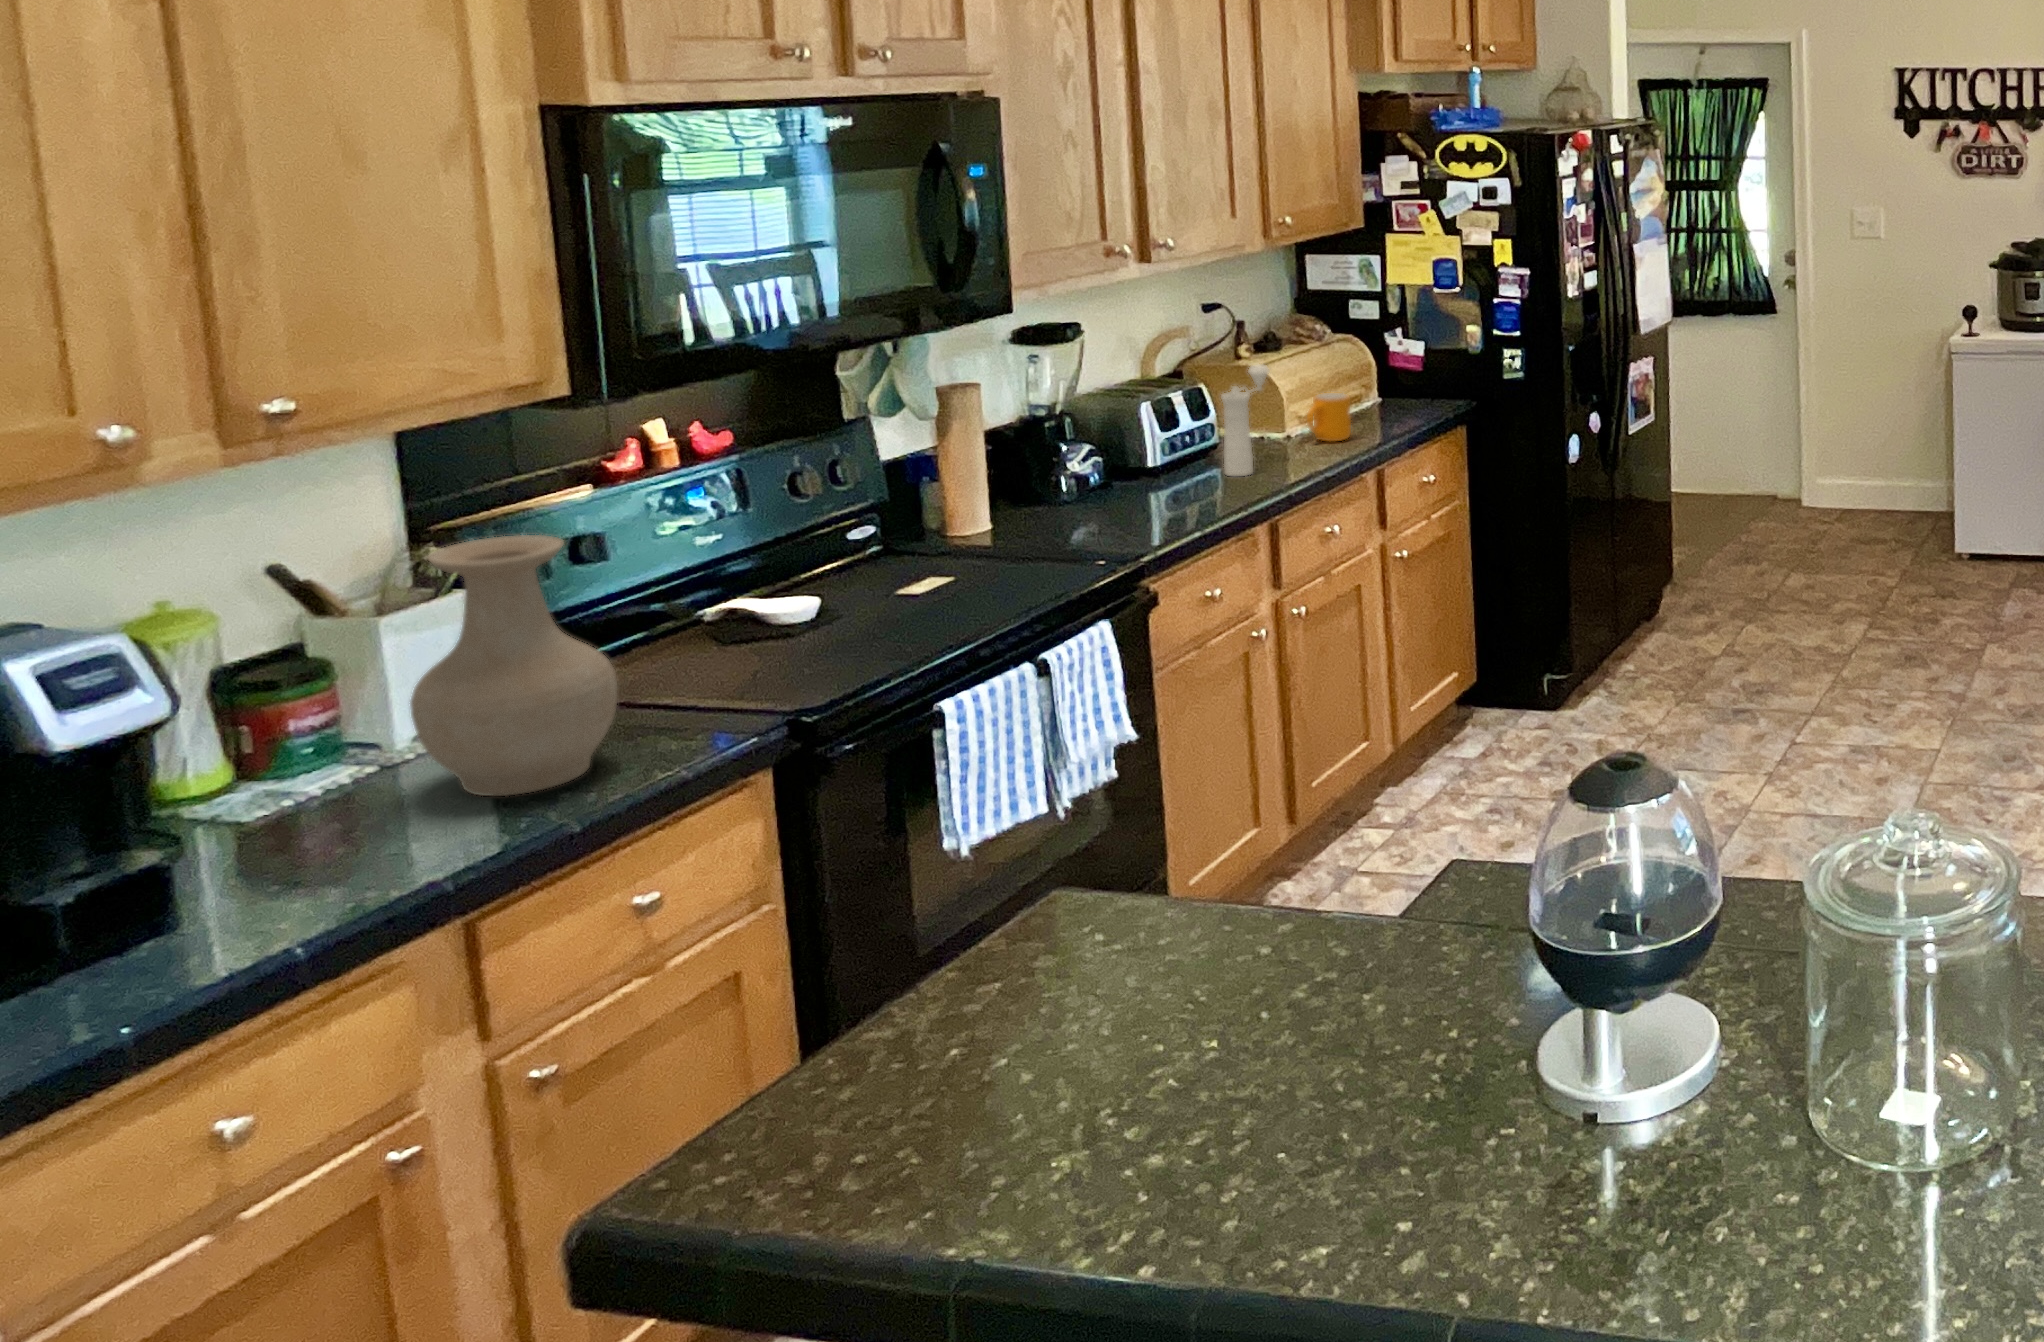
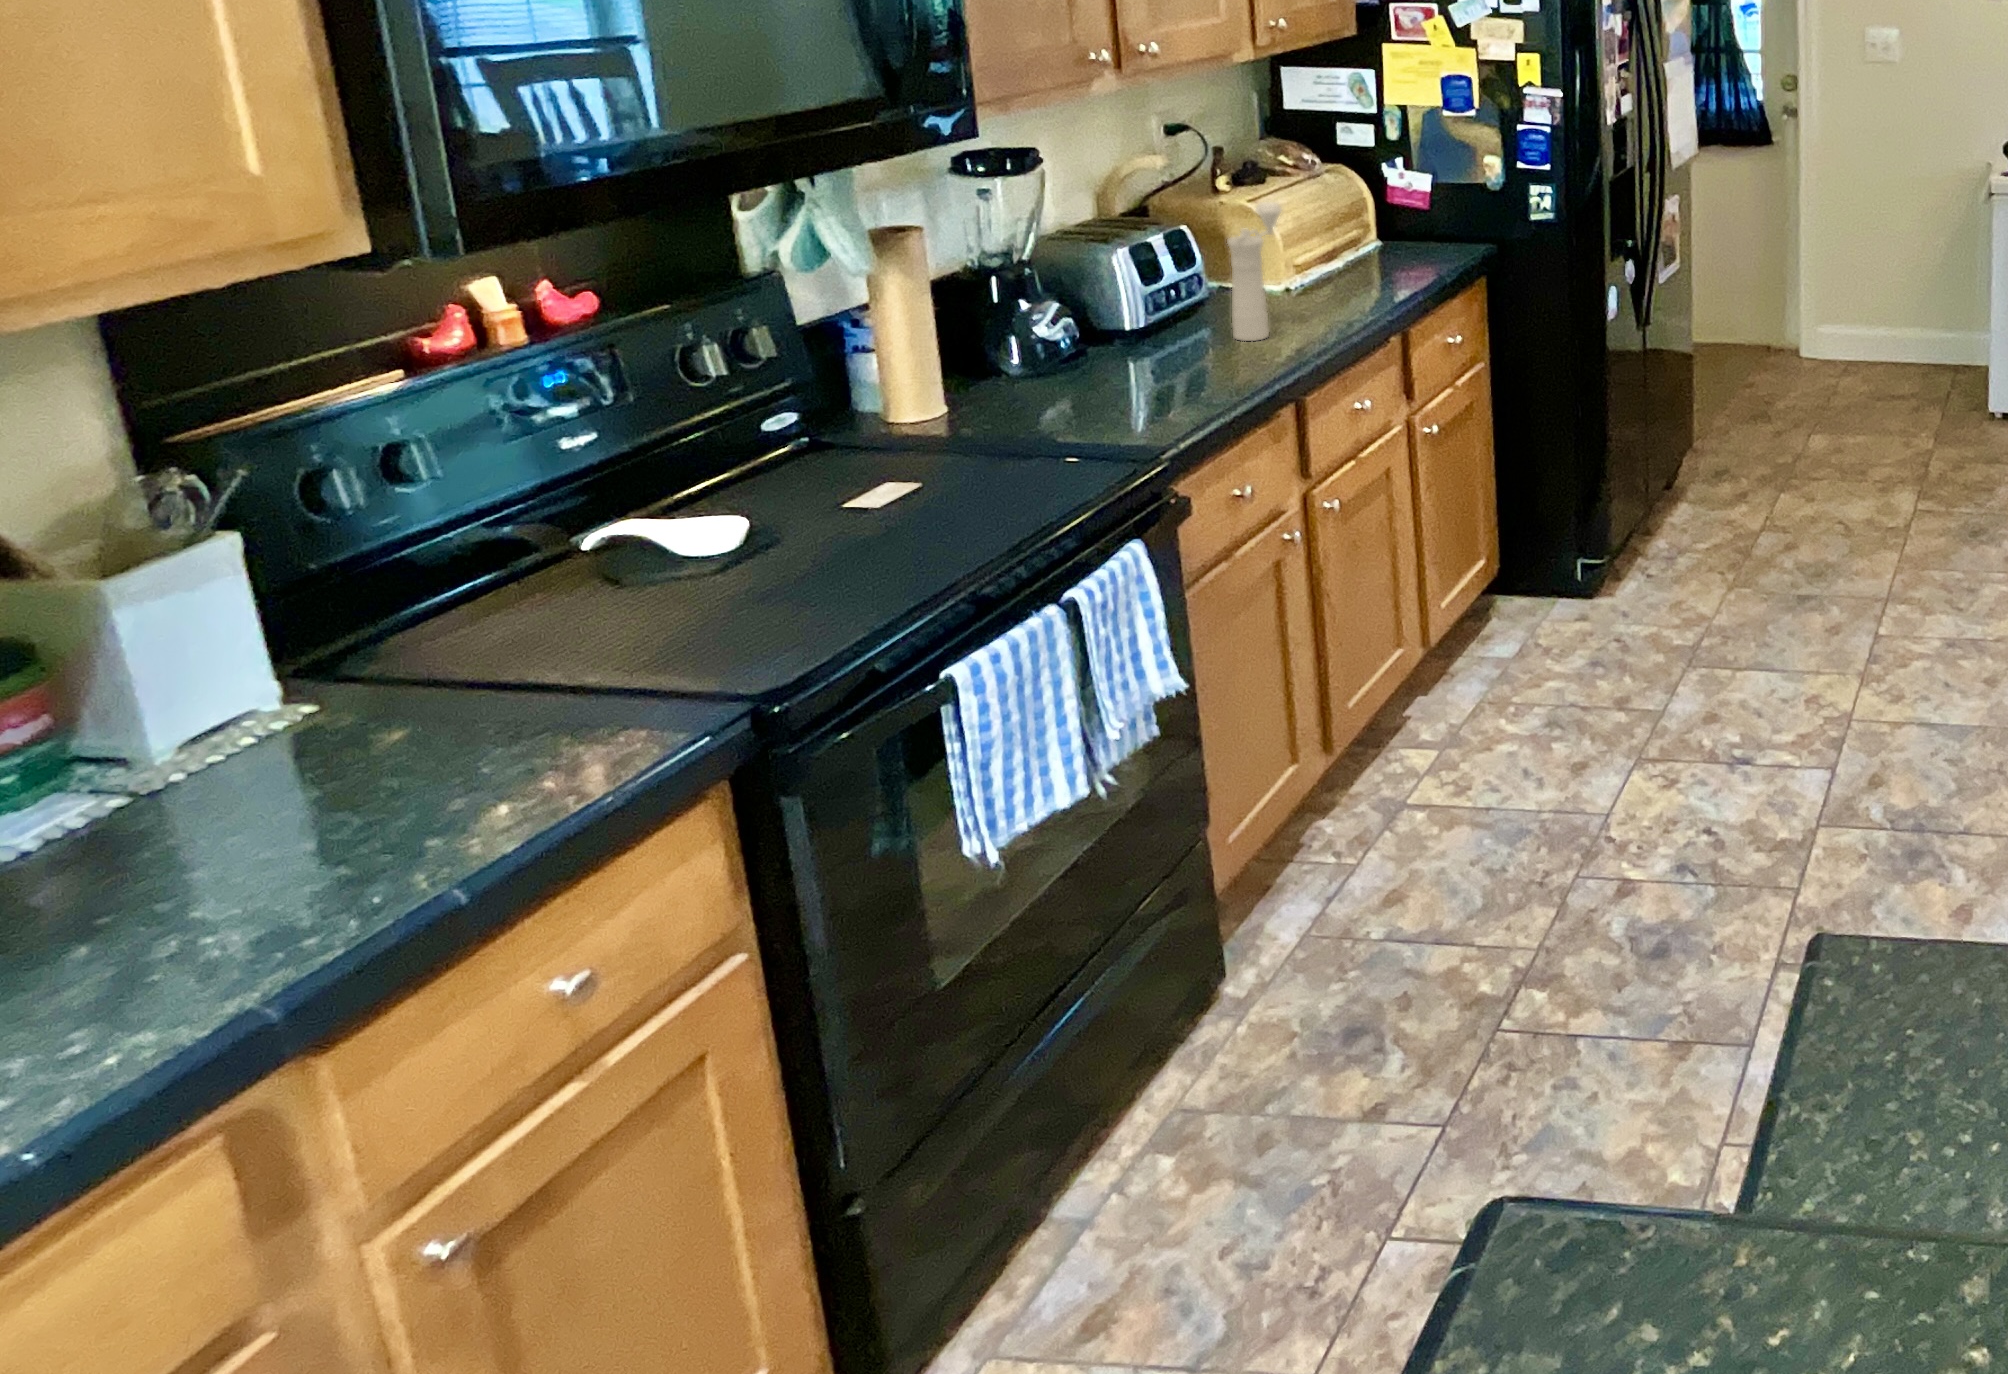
mug: present [1307,393,1351,441] -> none [1321,237,1372,296]
vase: present [410,535,617,796] -> none [157,460,487,854]

